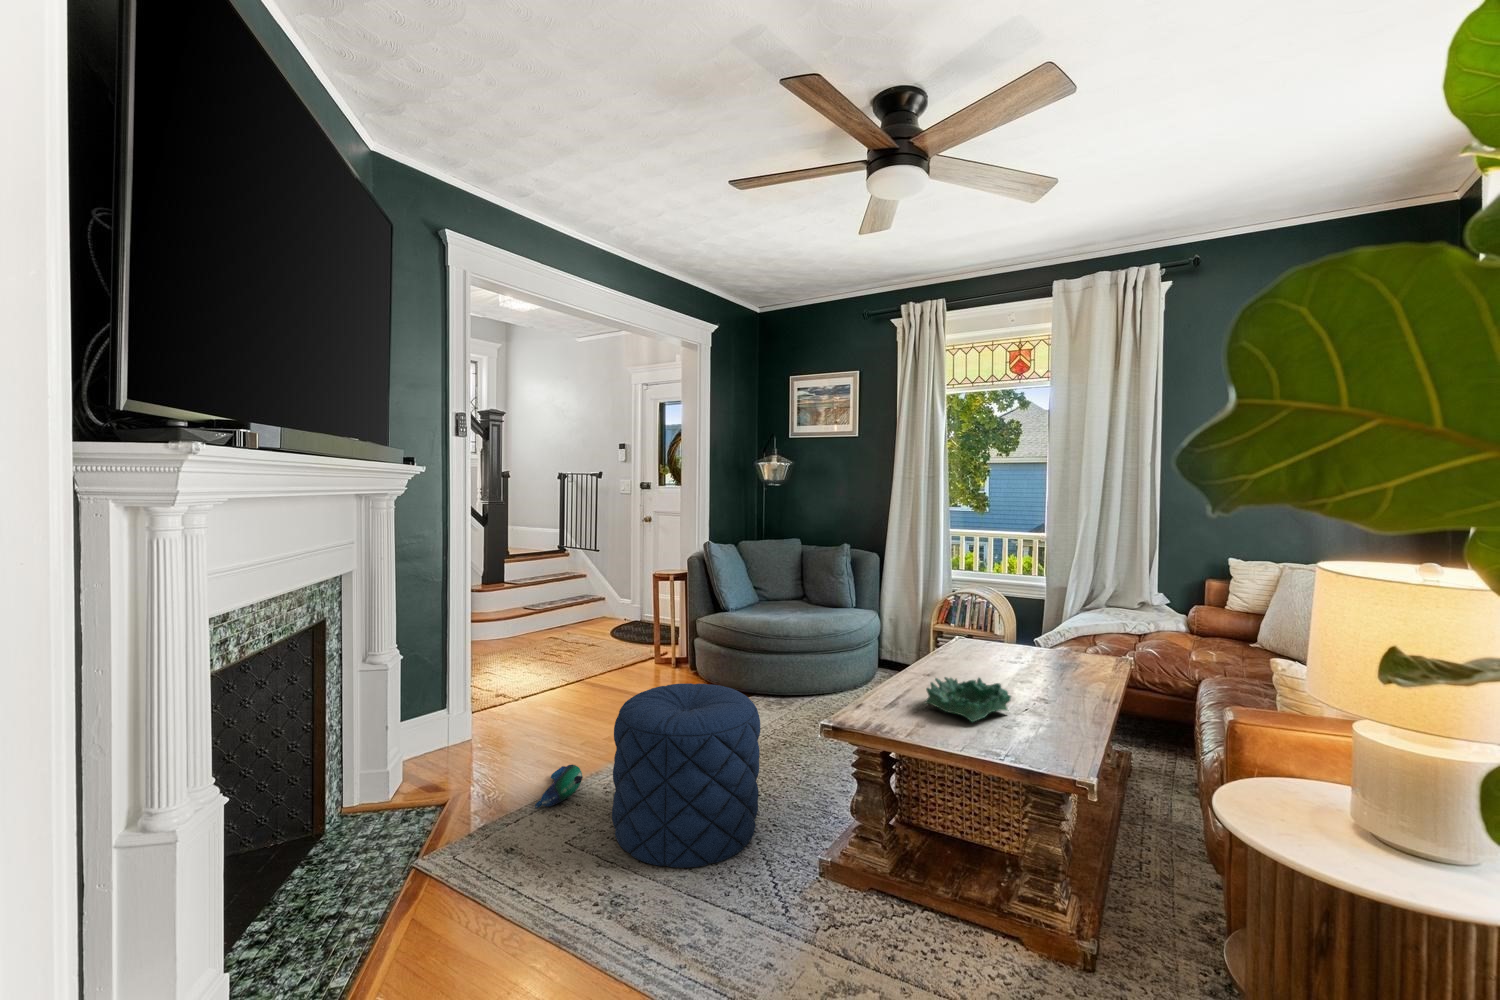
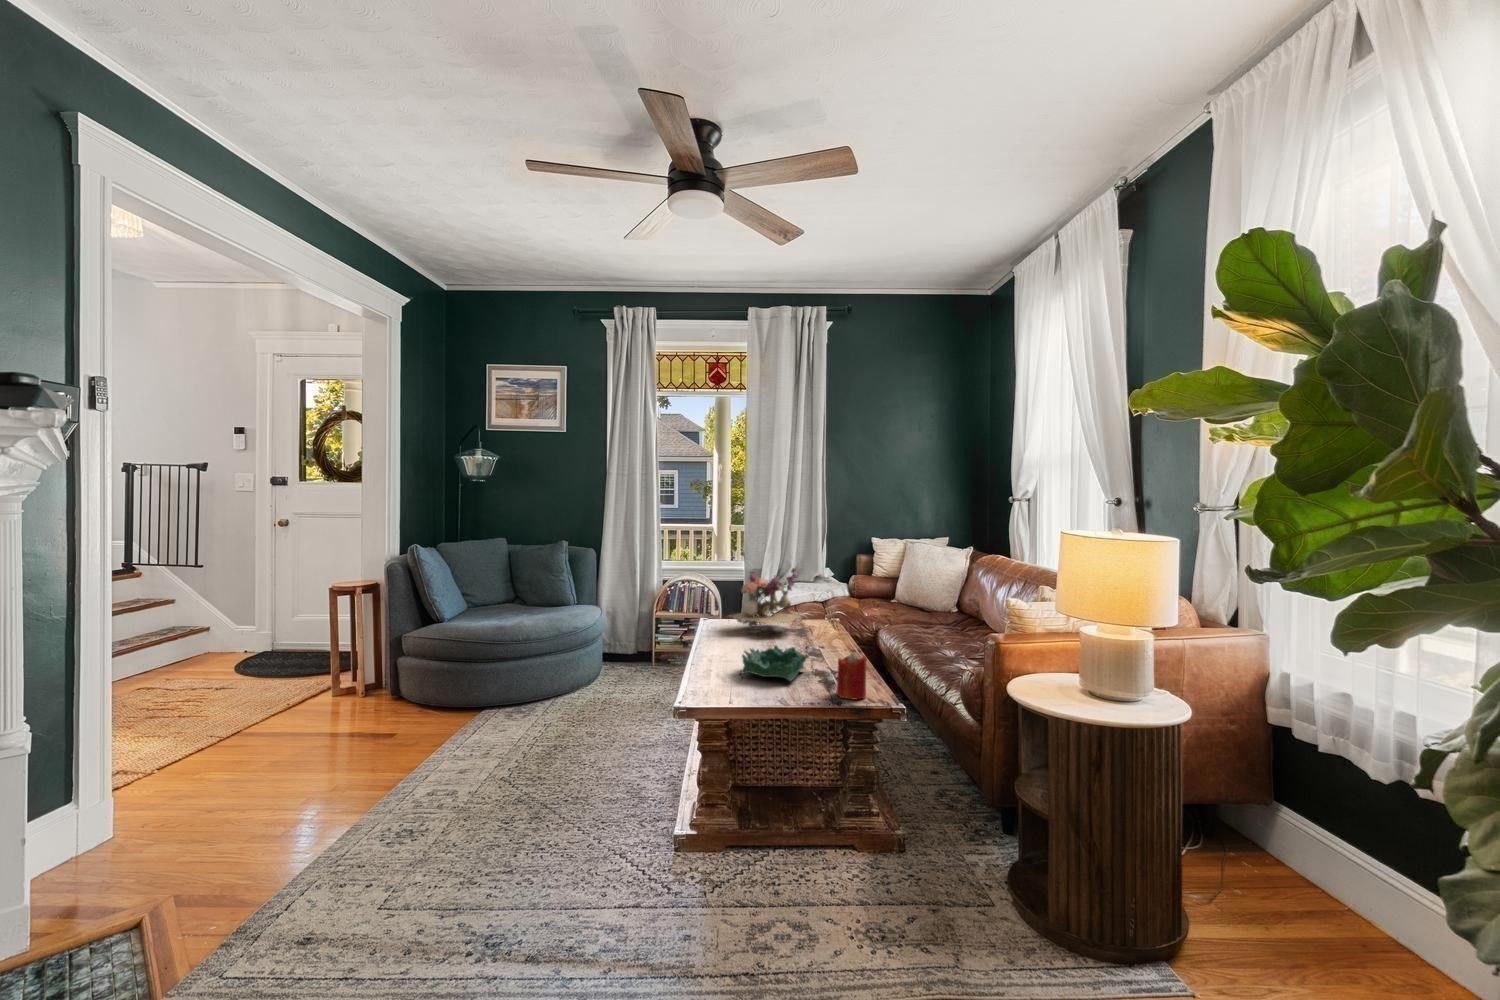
flower arrangement: none [965,587,1069,658] -> present [728,568,804,628]
pouf: present [612,683,760,868] -> none [429,691,598,896]
candle: none [1018,700,1059,762] -> present [837,653,867,699]
plush toy: present [535,765,583,808] -> none [295,822,359,886]

